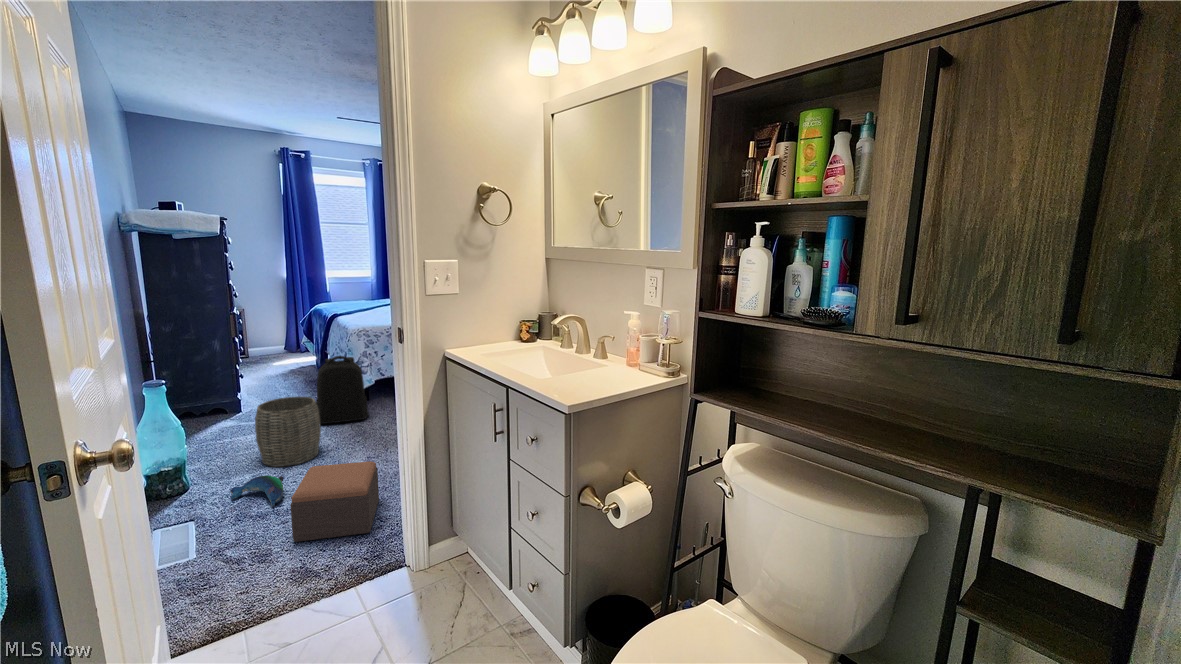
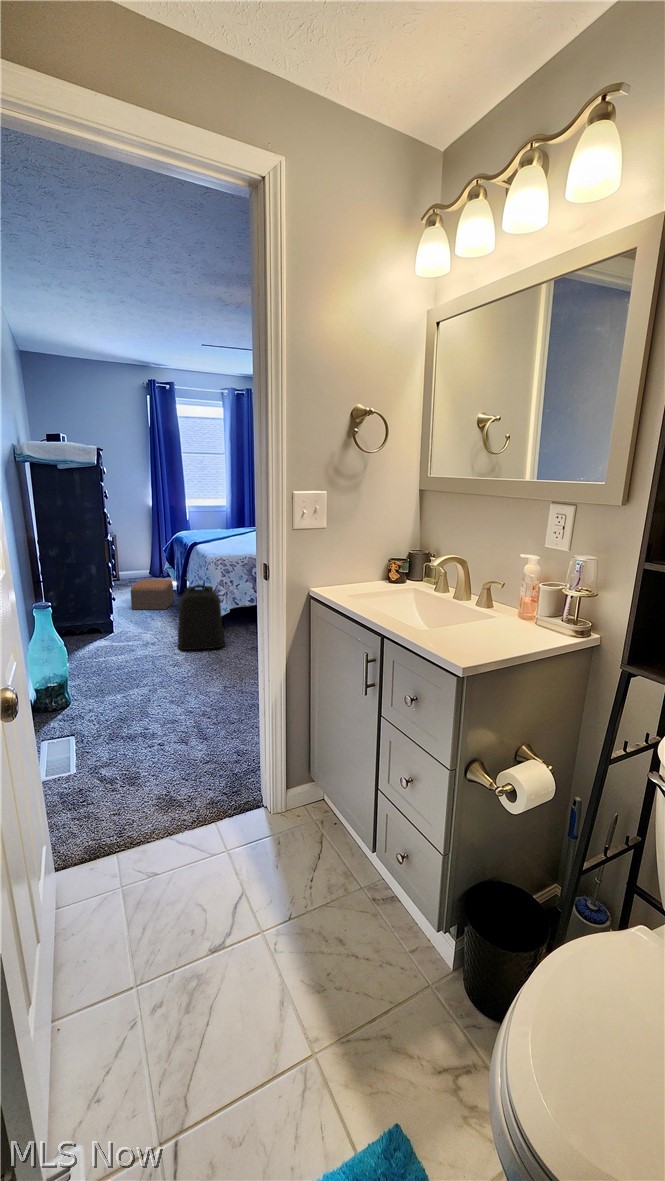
woven basket: present [255,397,321,467] -> none [125,623,183,690]
footstool: present [290,461,379,542] -> present [131,579,174,610]
plush toy: present [231,476,283,507] -> none [104,699,150,730]

